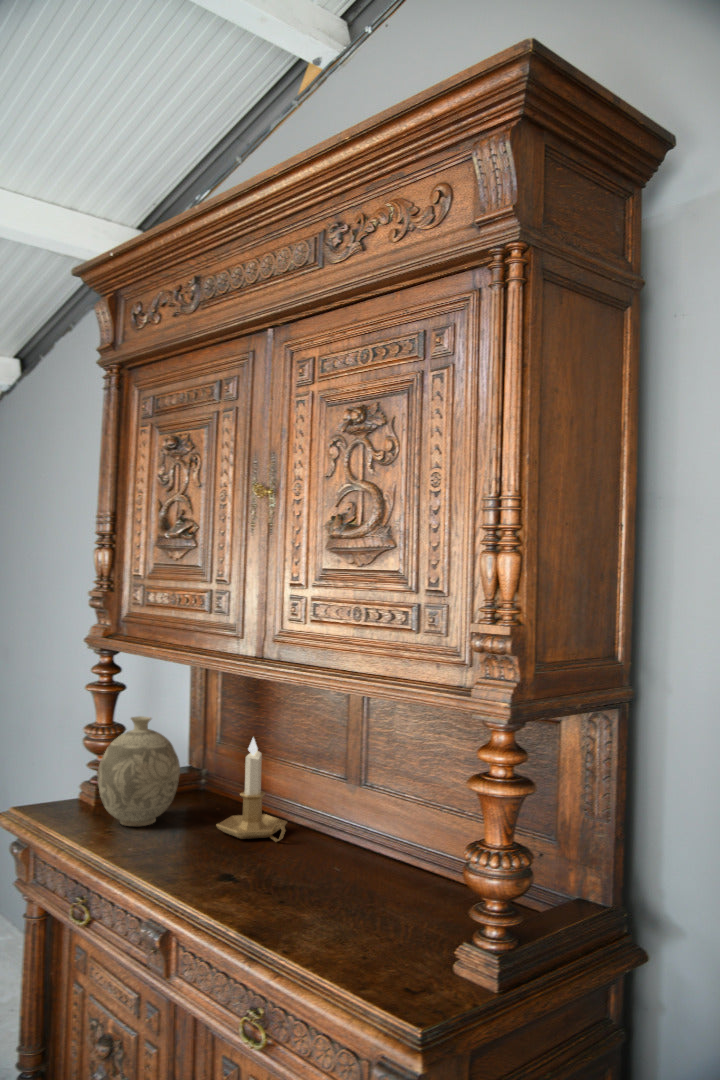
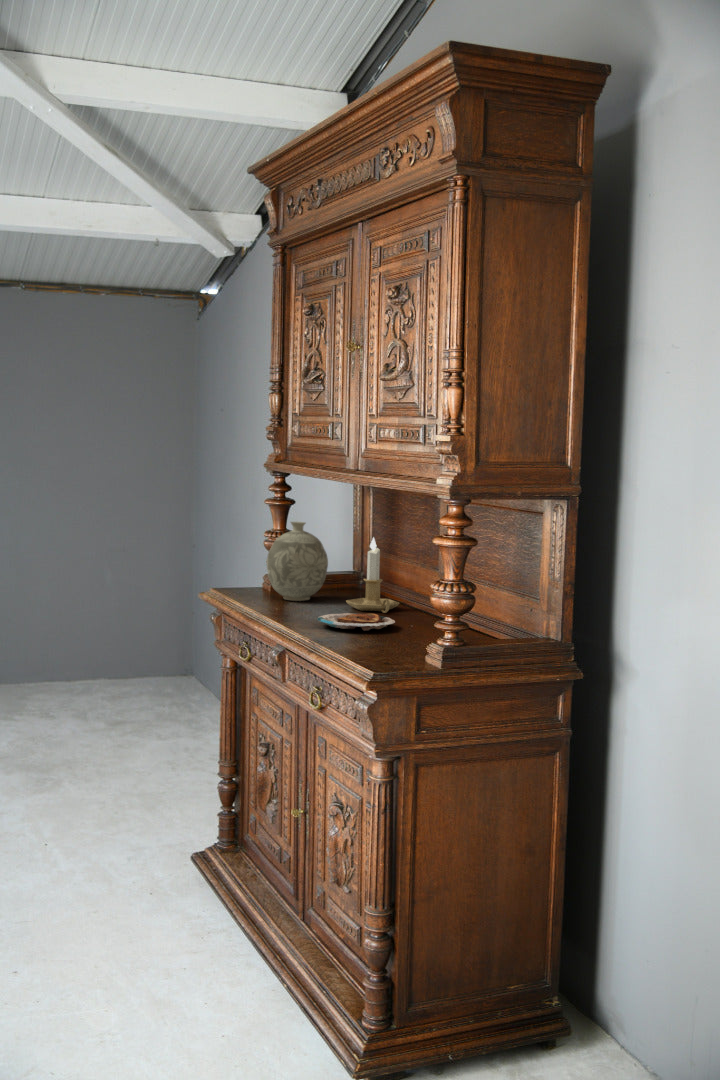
plate: none [212,857,326,895] -> present [317,613,395,631]

